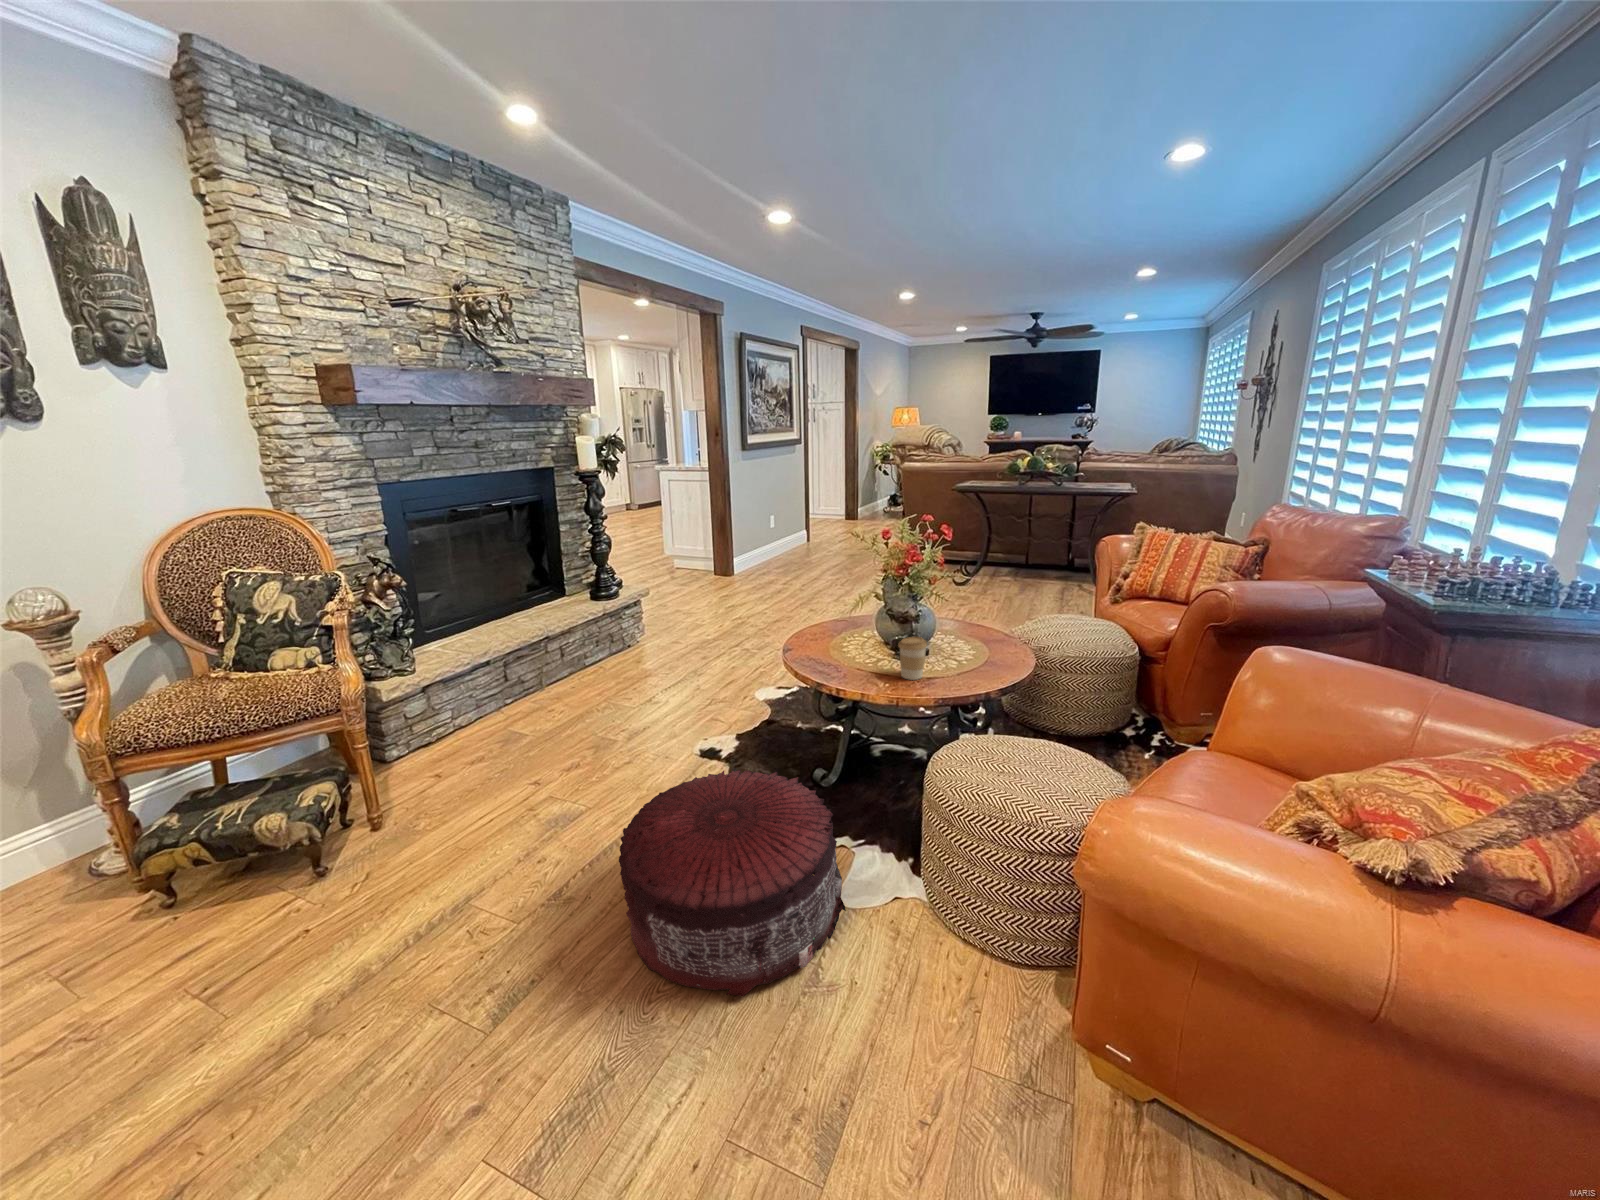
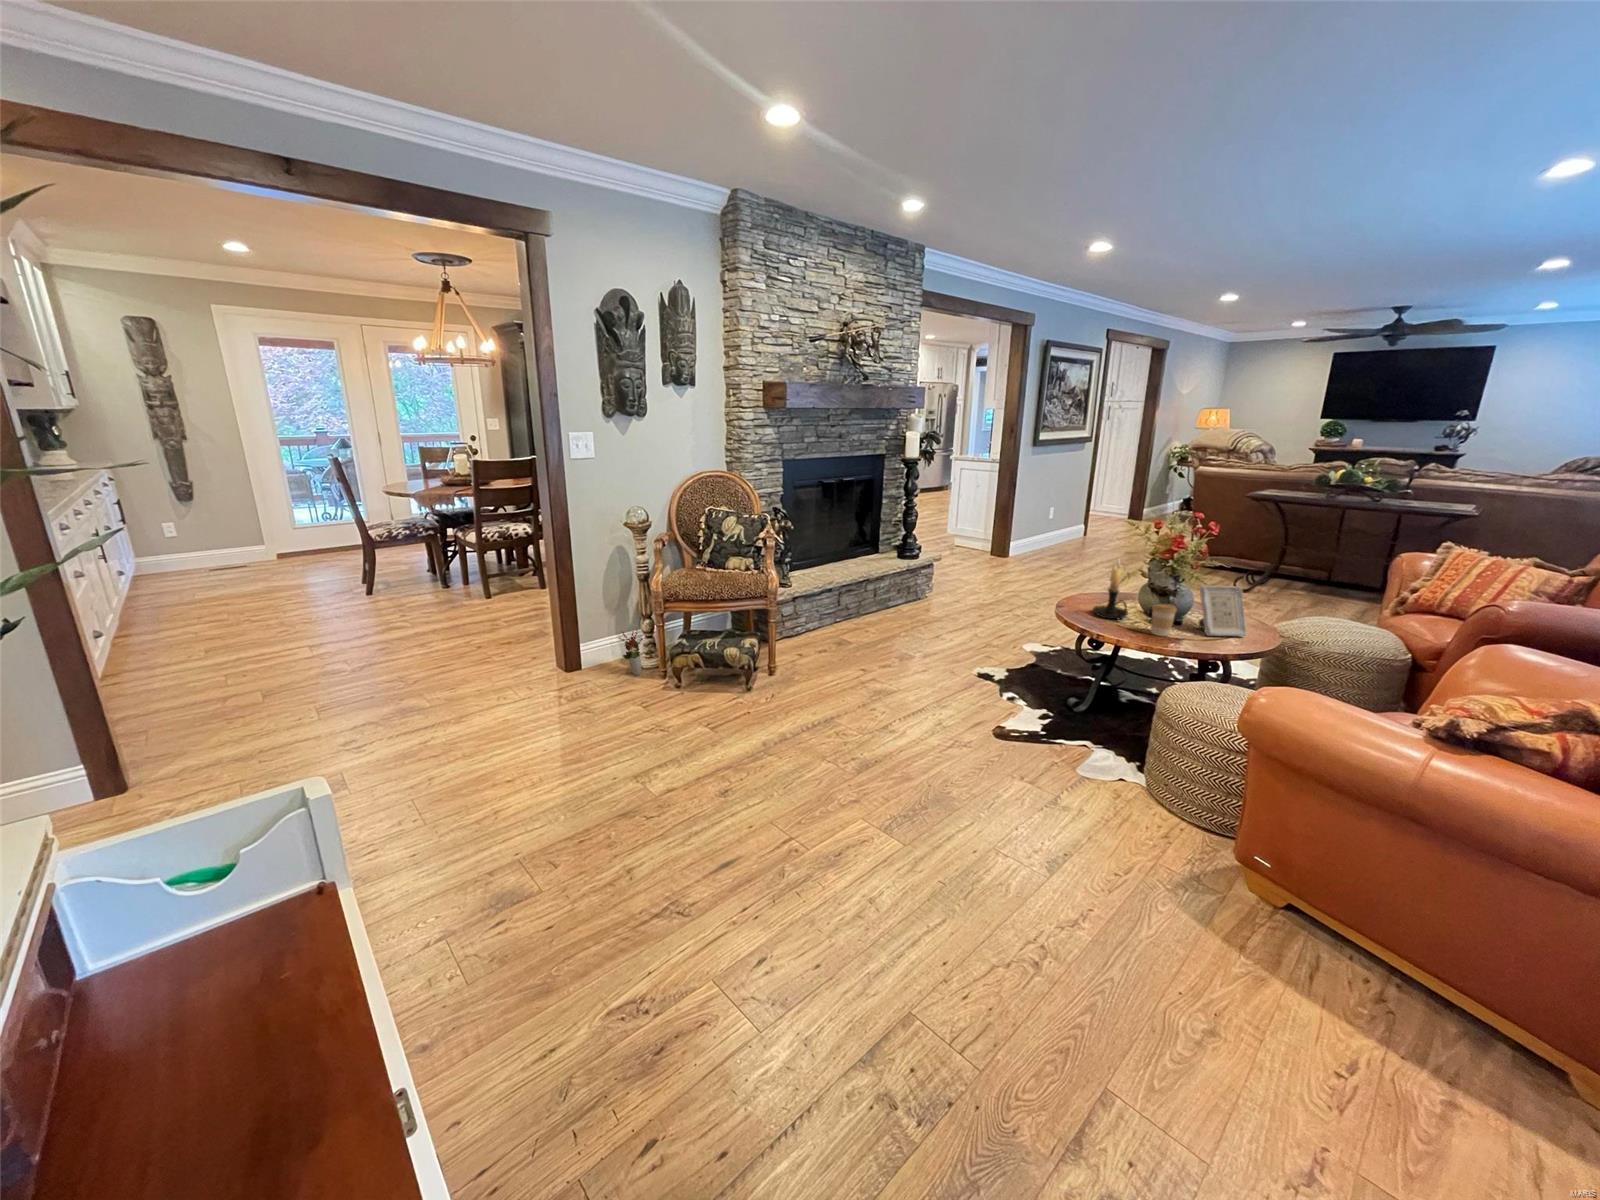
candle holder: none [830,581,871,664] -> present [1093,558,1128,621]
picture frame: none [945,602,1003,668] -> present [1199,585,1246,636]
pouf: present [619,770,846,997] -> none [931,672,1080,796]
decorative plant: none [18,816,93,901] -> present [619,630,643,675]

